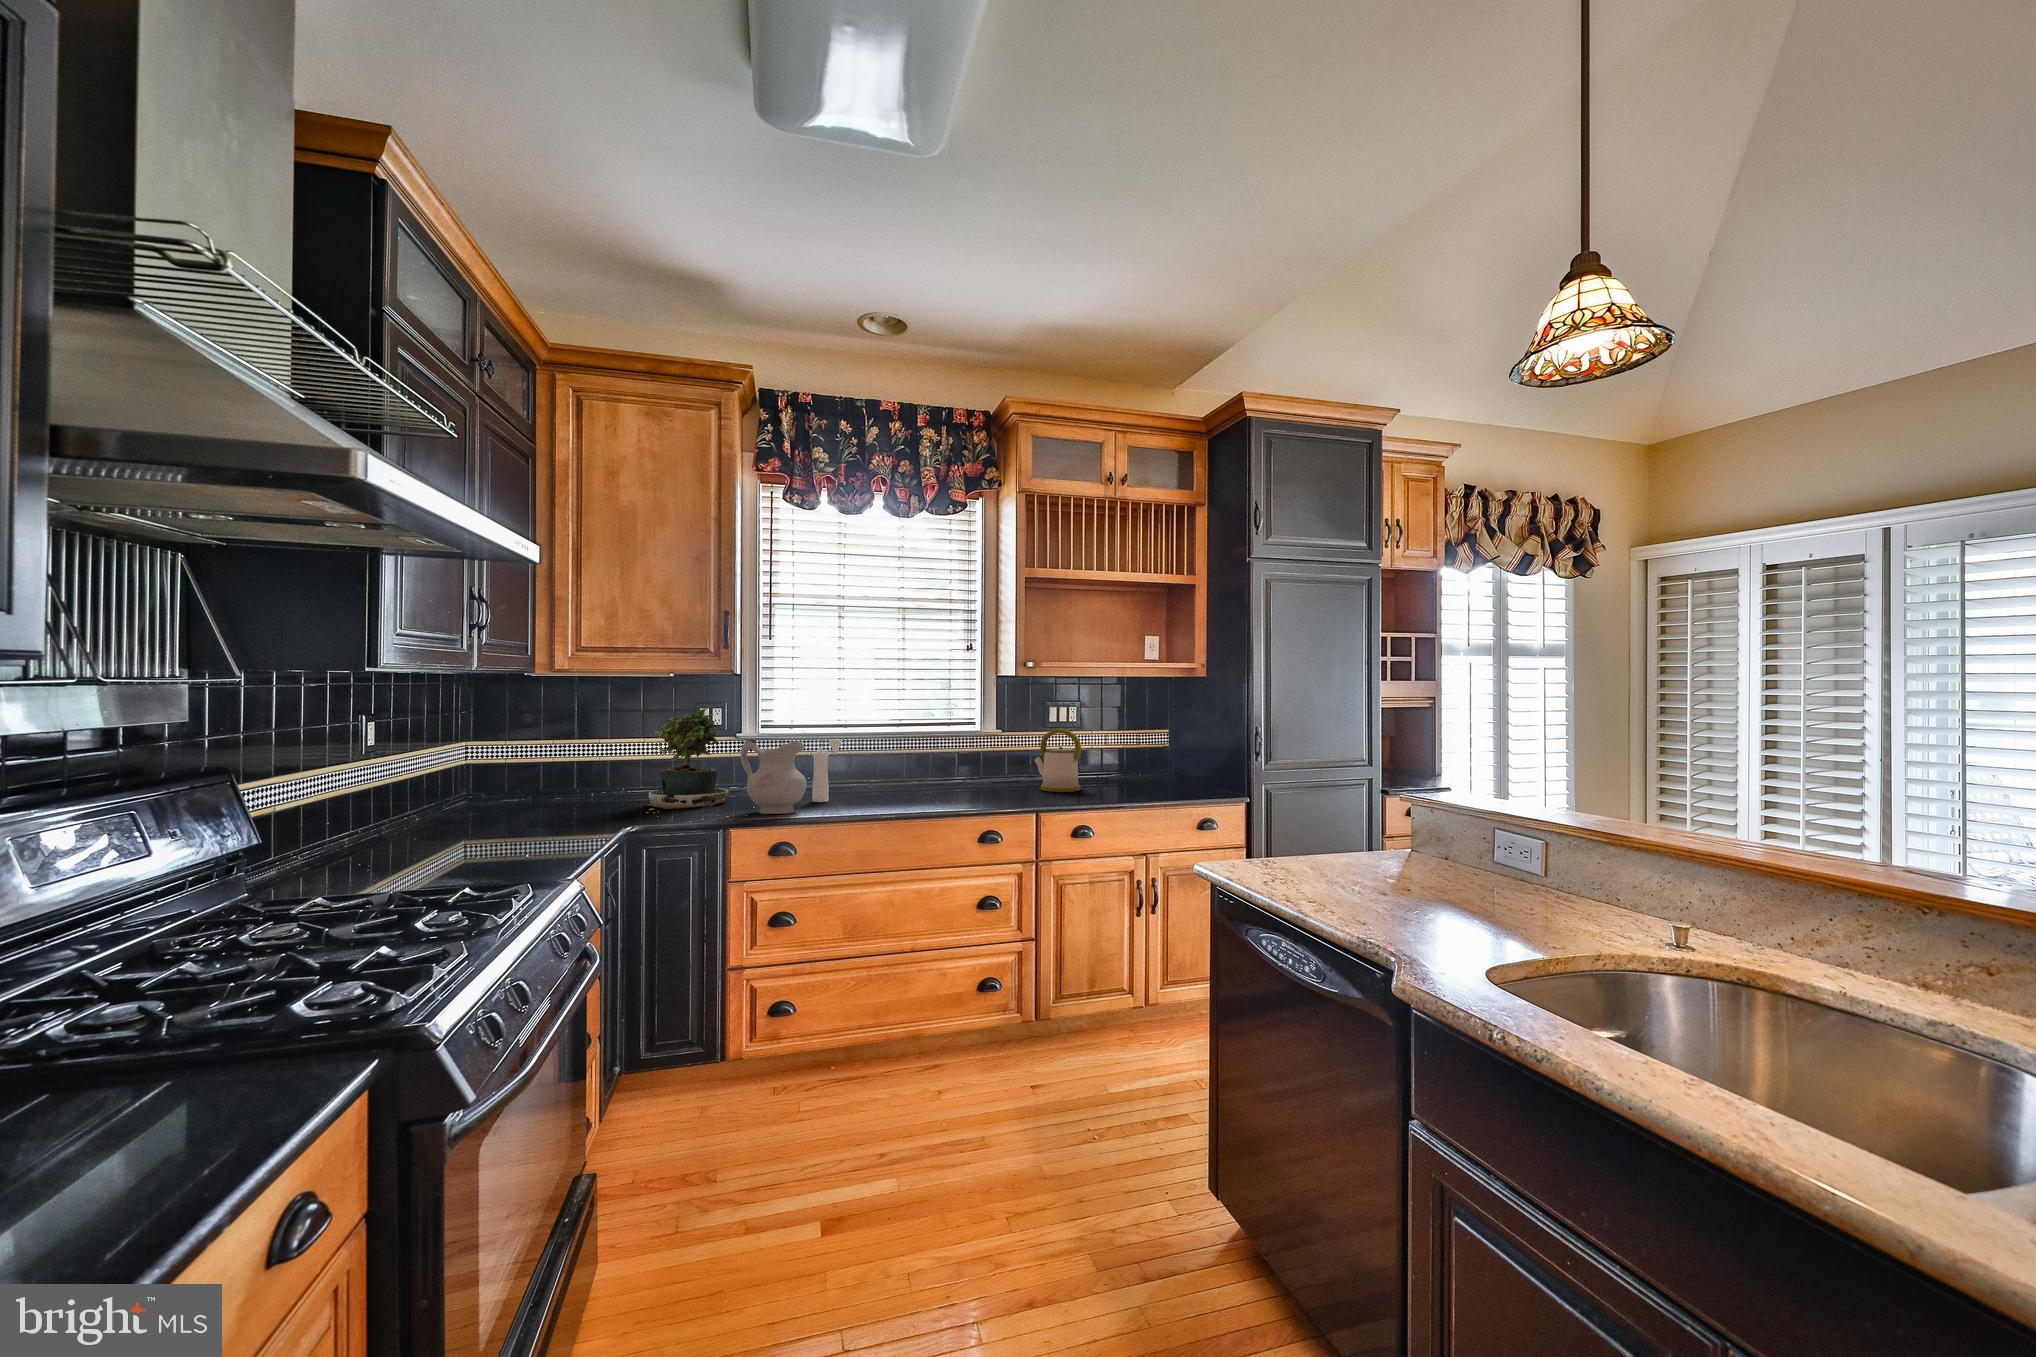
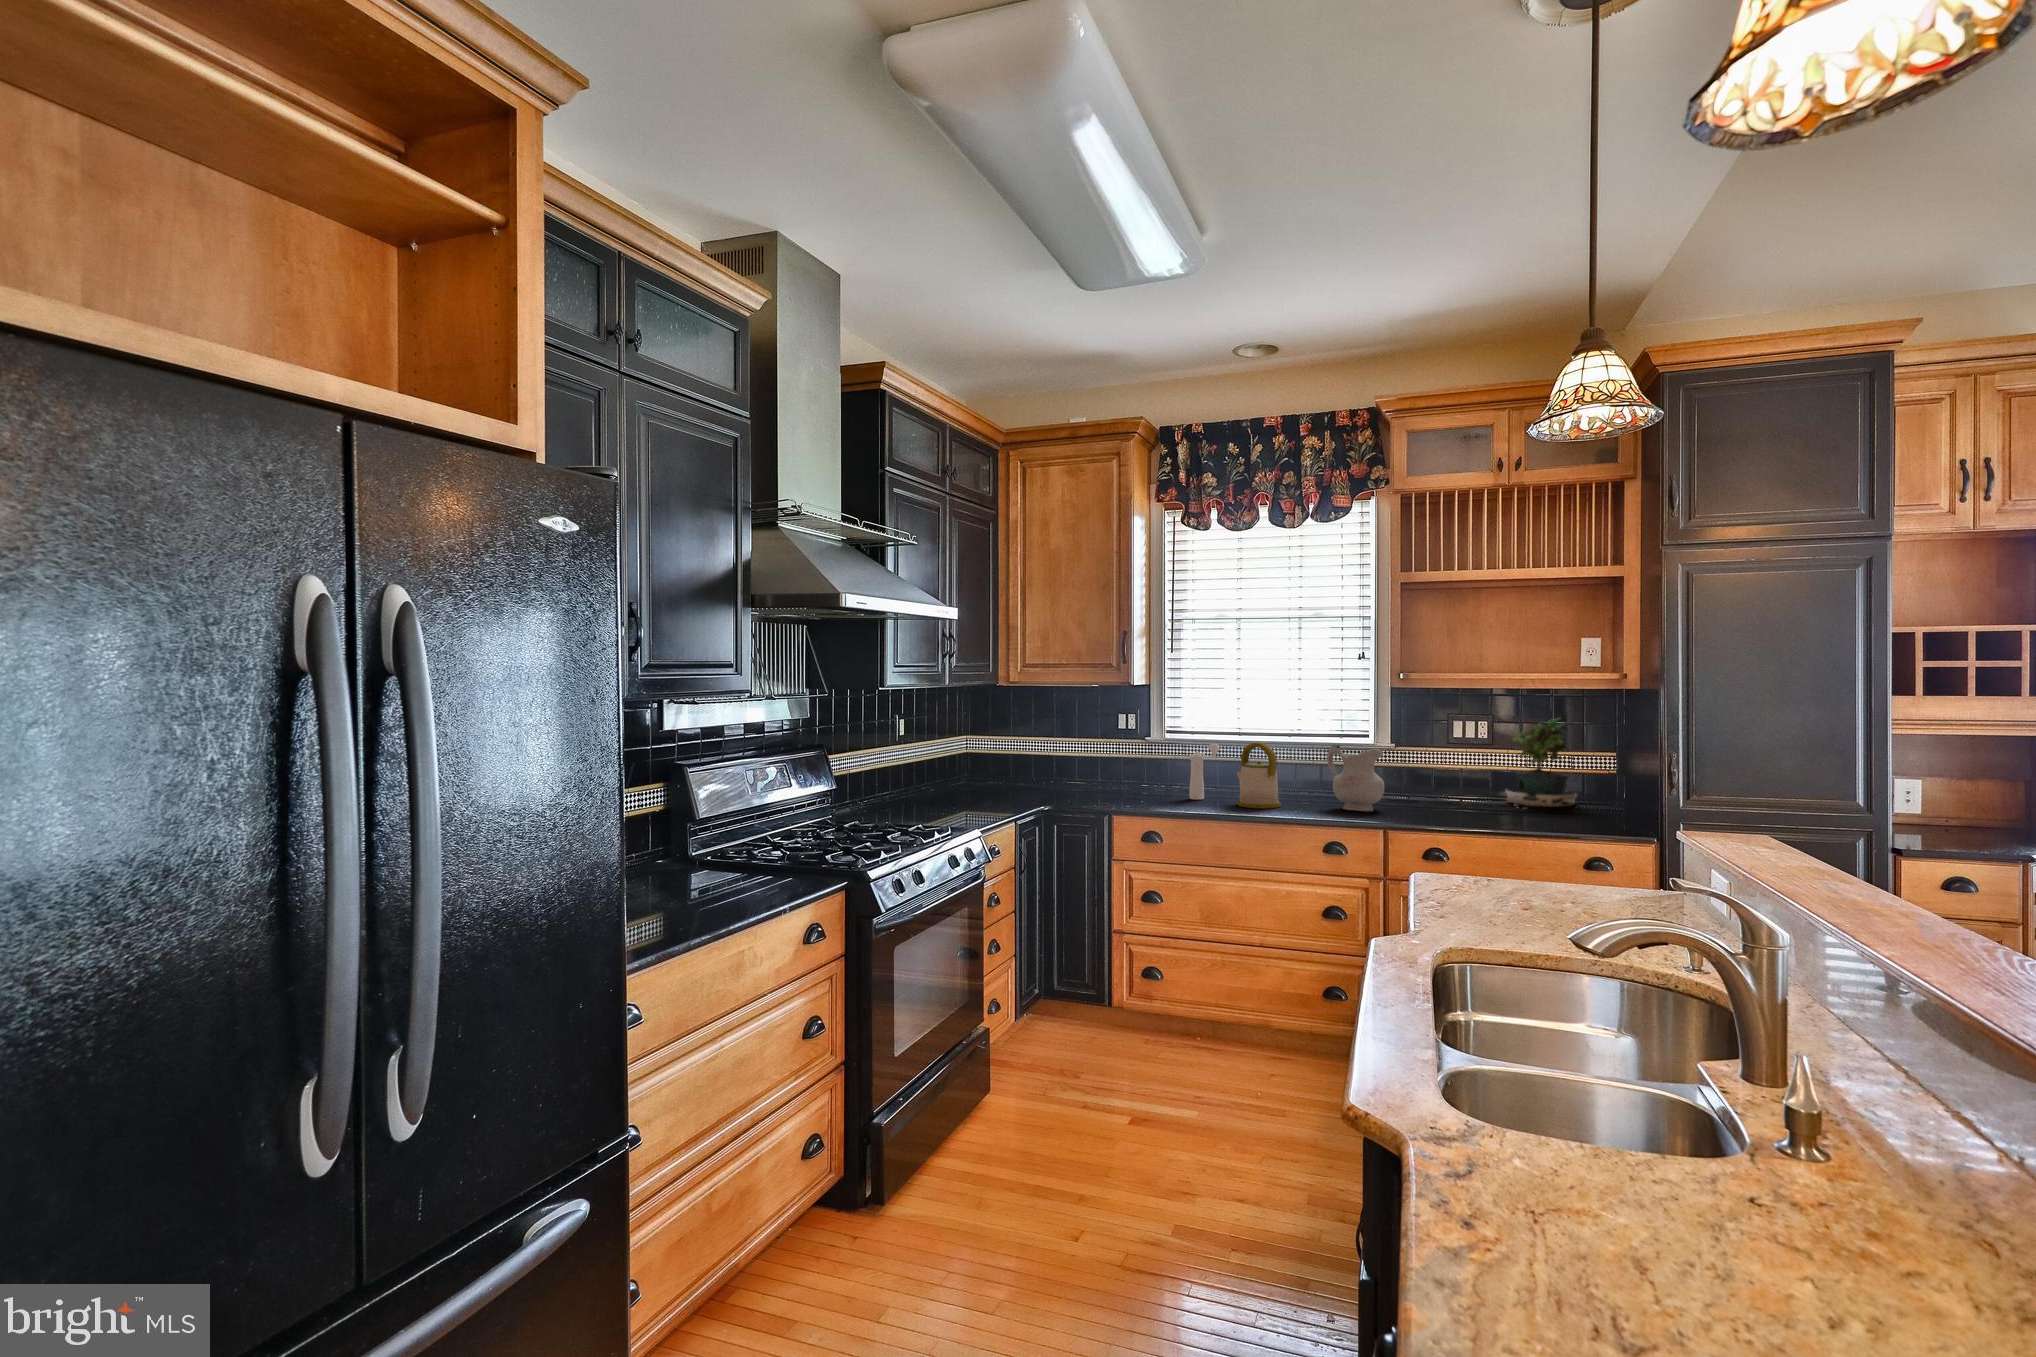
potted plant: present [647,707,729,813] -> present [1506,719,1577,807]
kettle: present [1035,729,1081,792] -> present [1237,742,1281,808]
ceramic pitcher: present [741,739,806,814] -> present [1327,745,1385,811]

